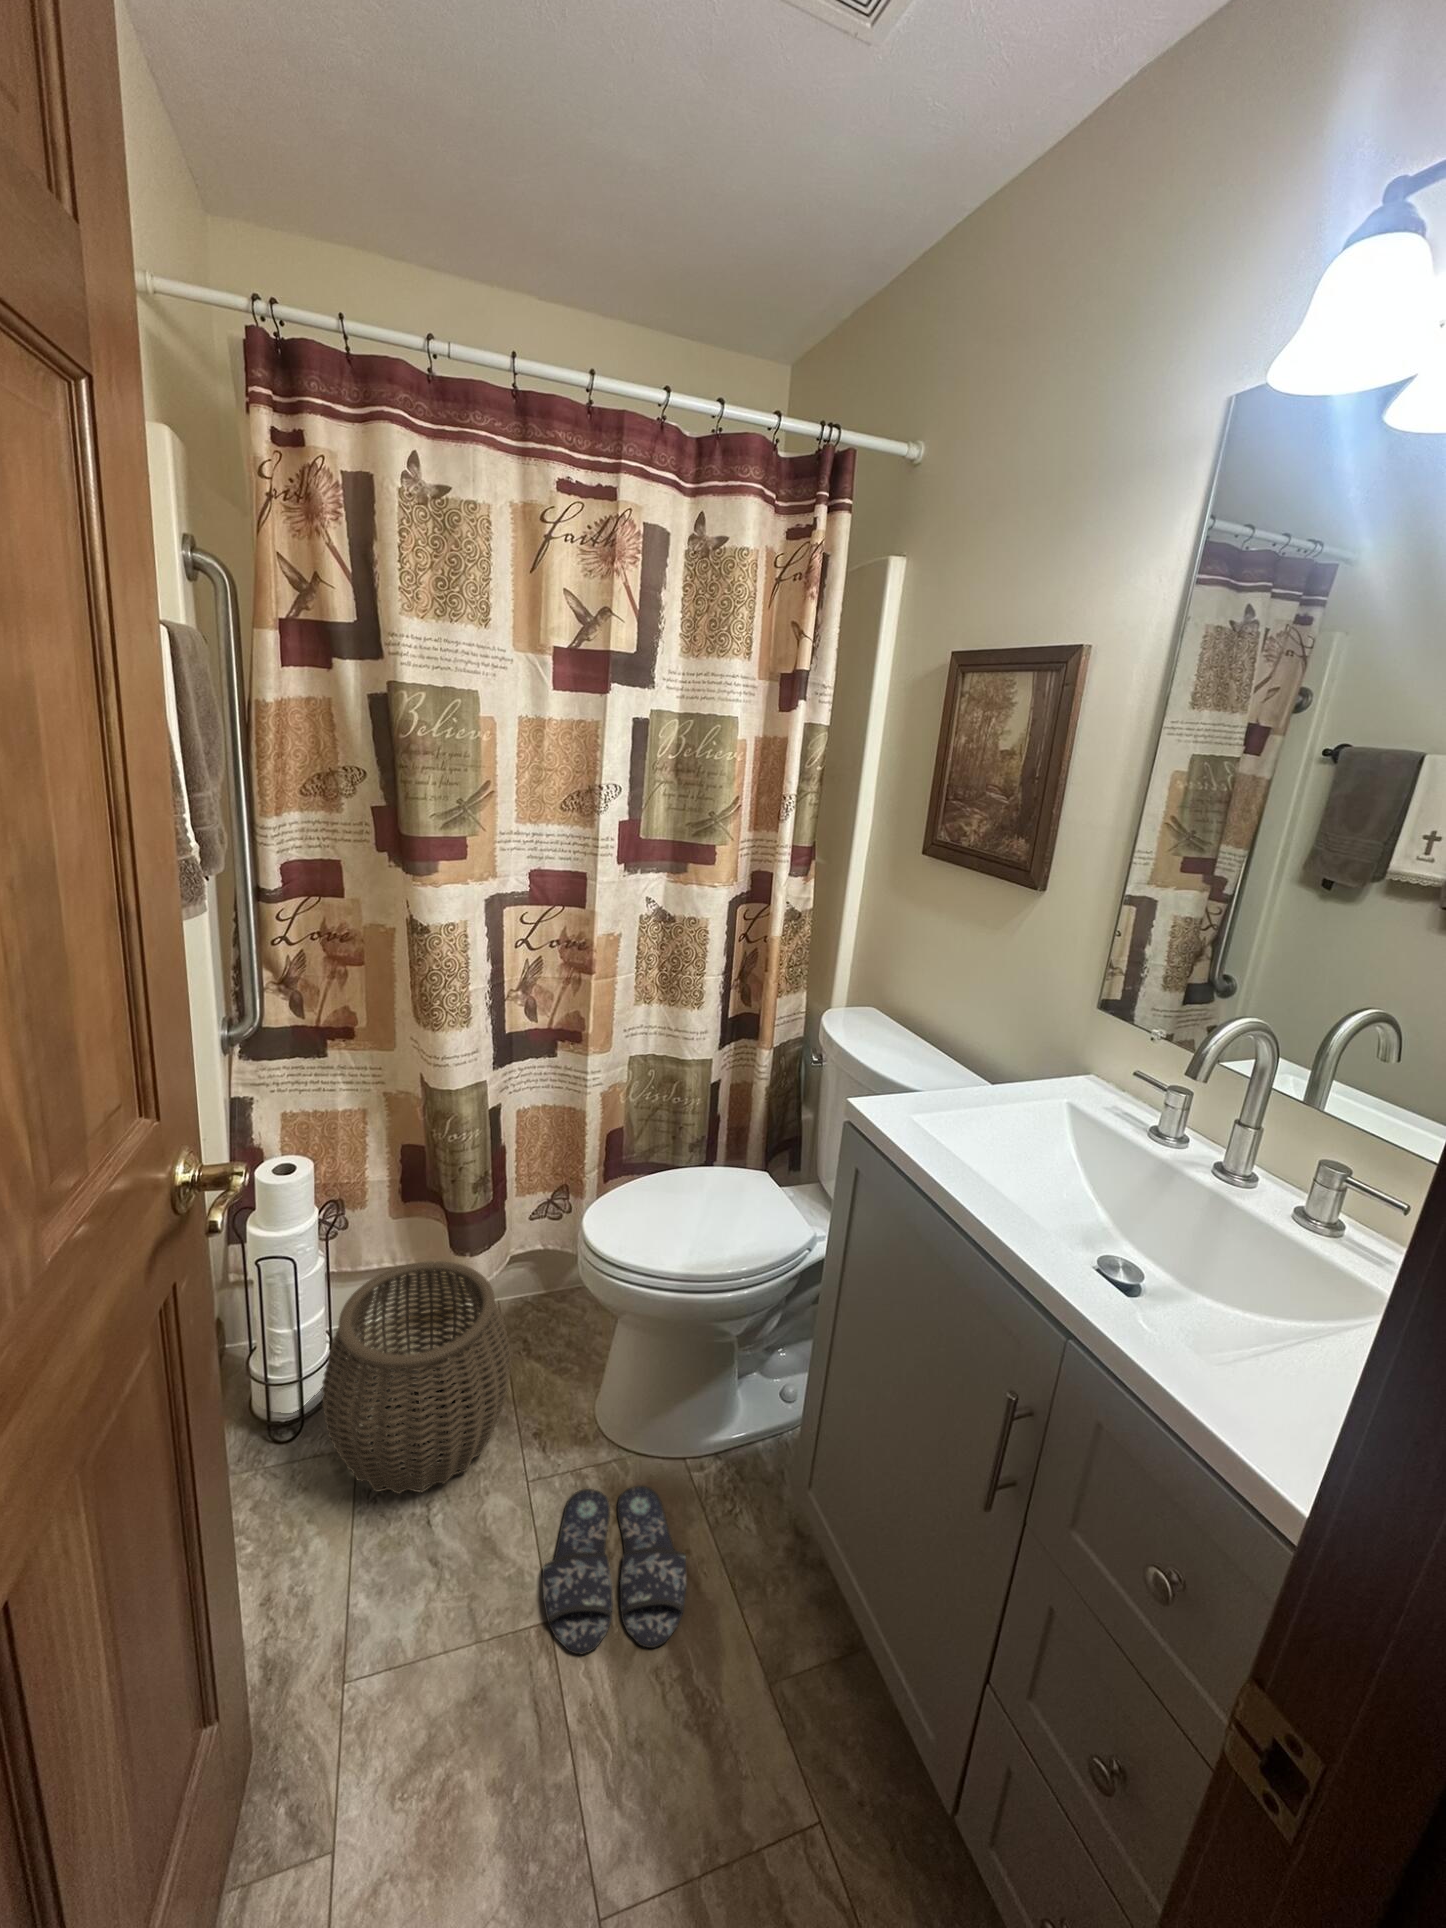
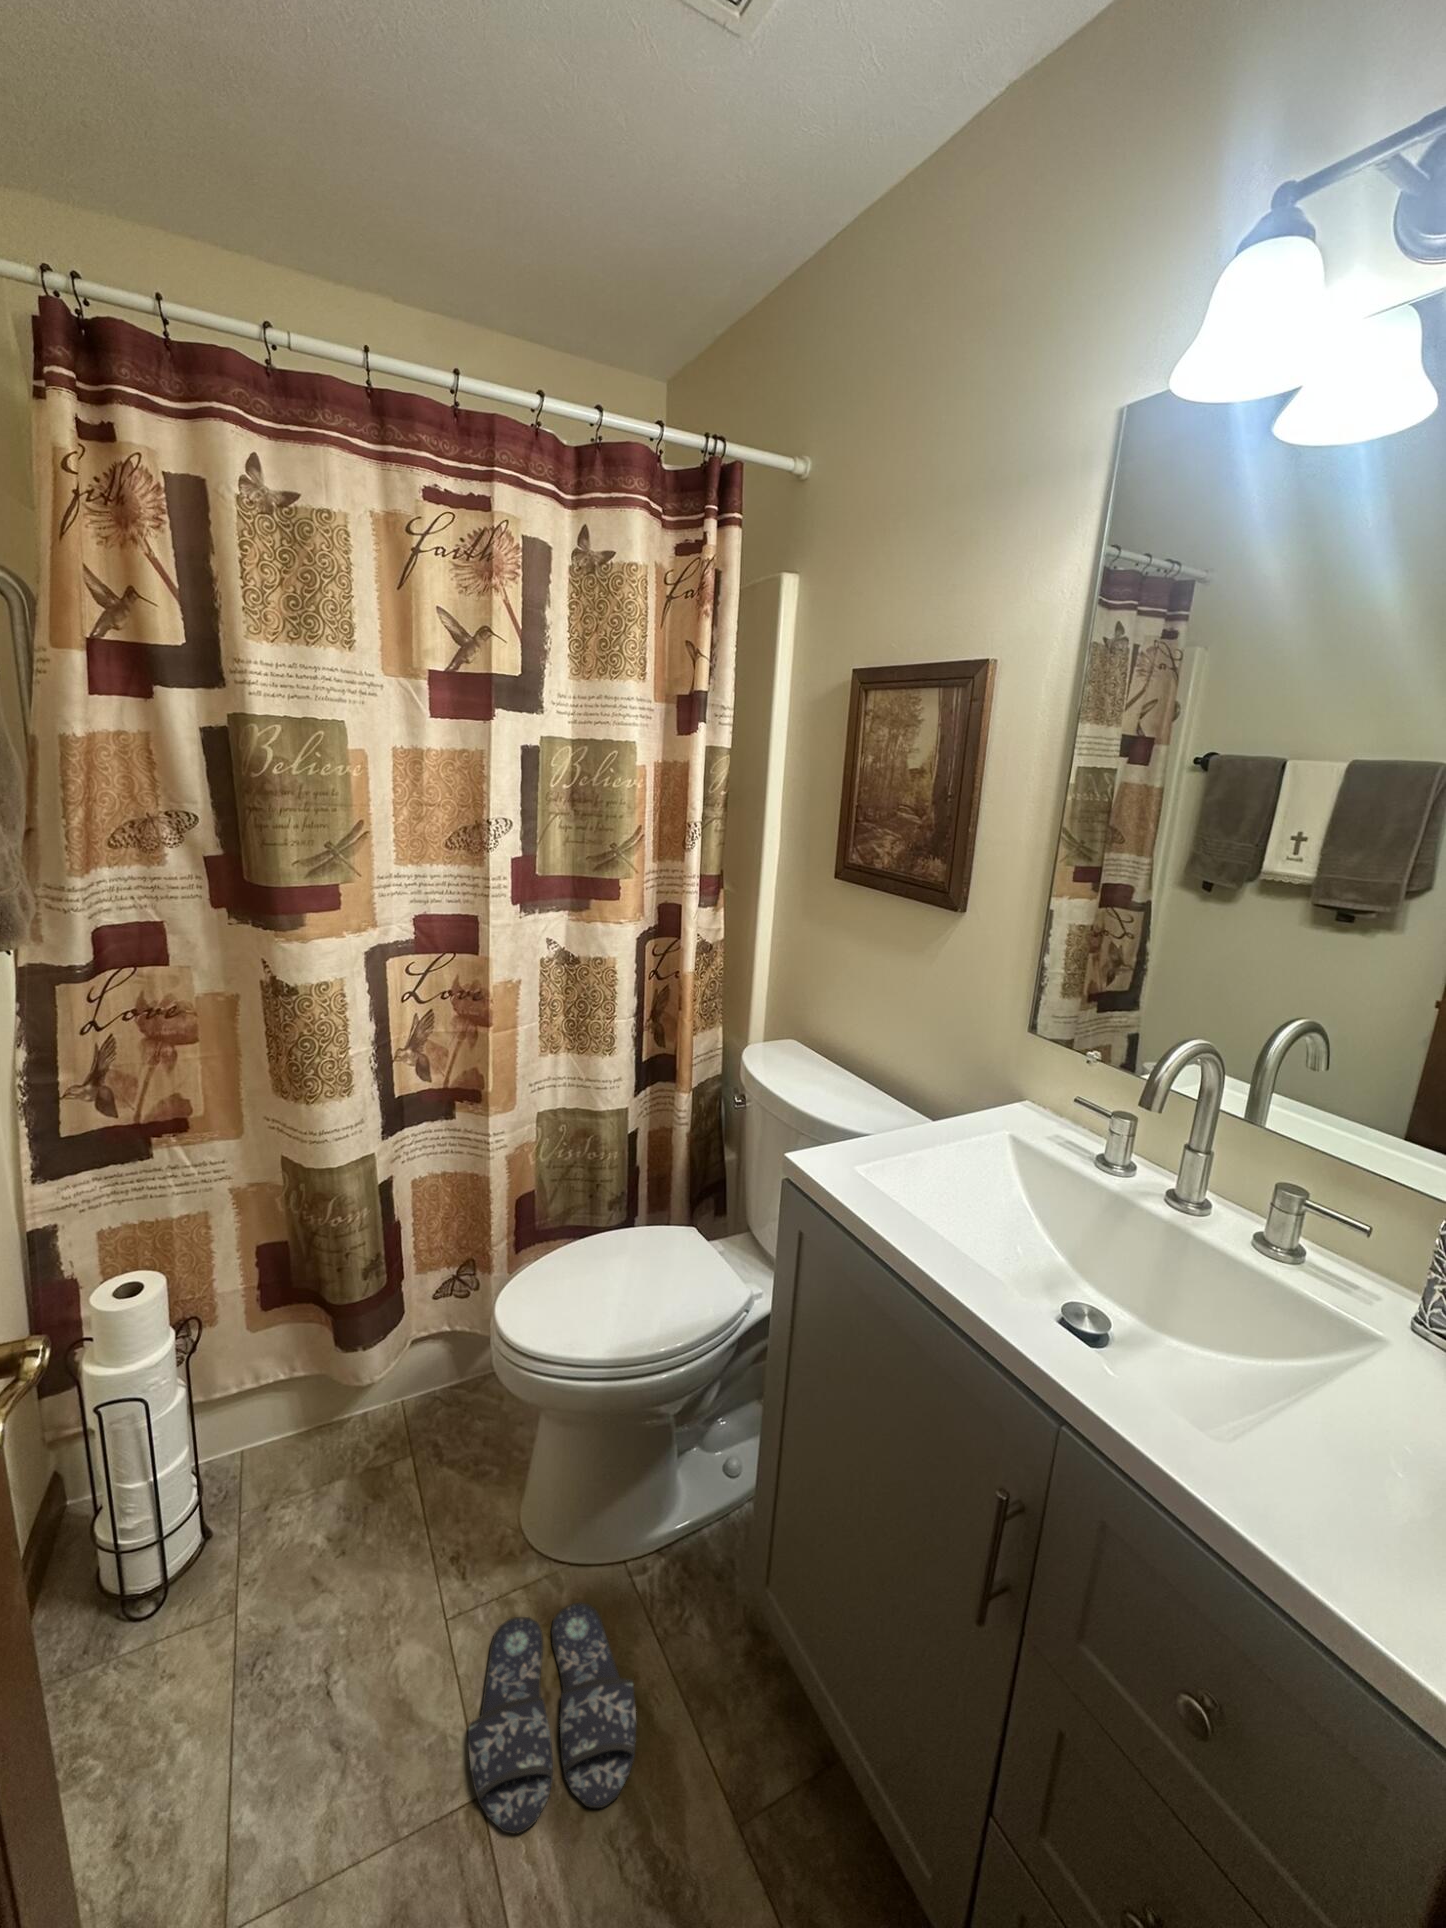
woven basket: present [321,1261,512,1494] -> none [186,1370,420,1664]

